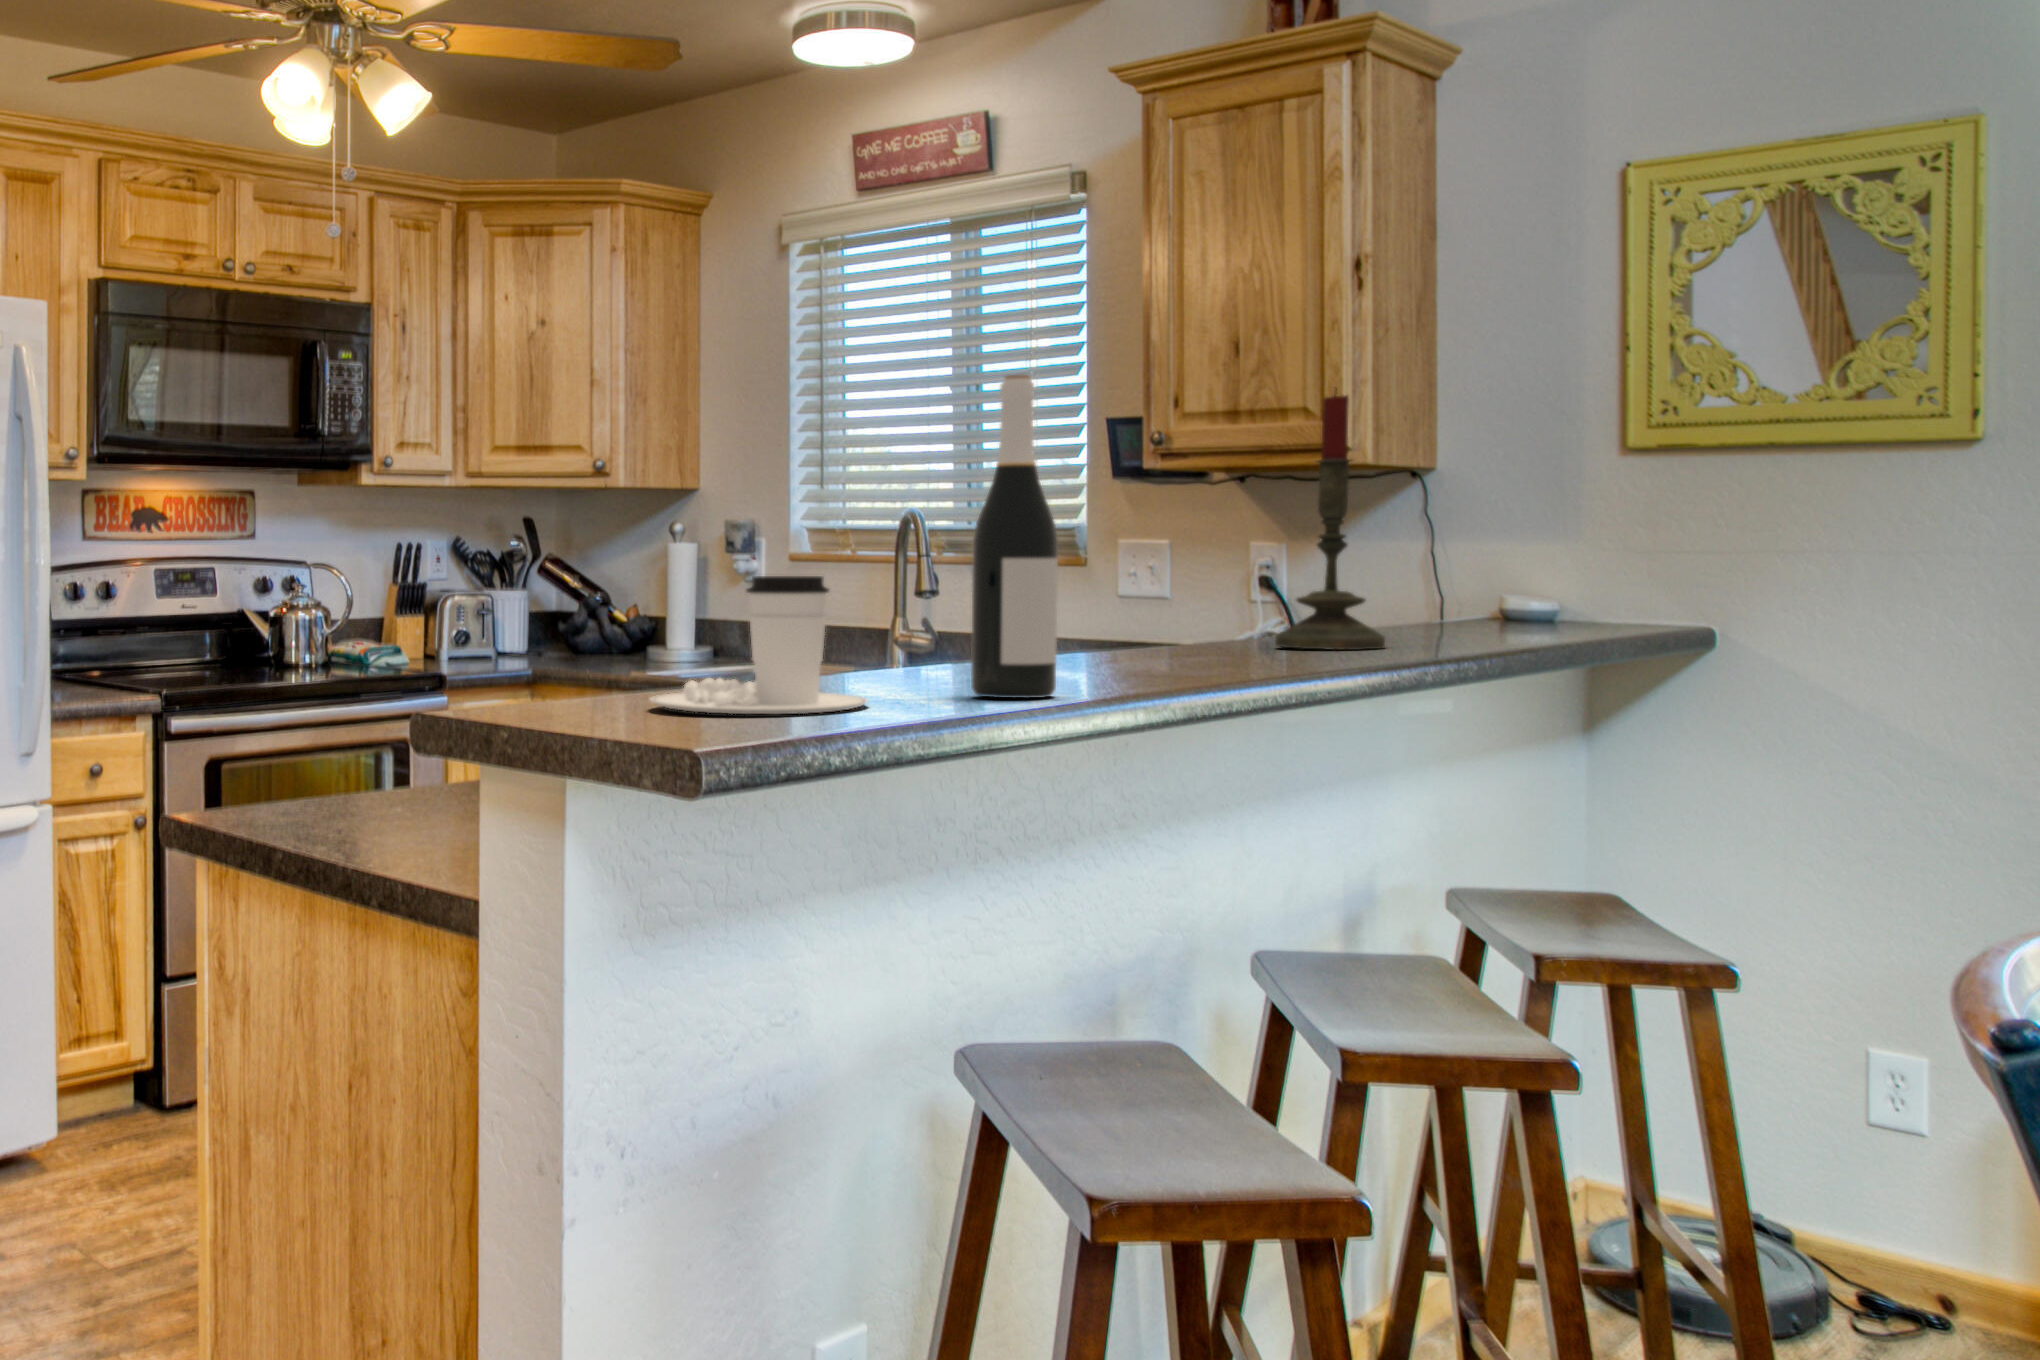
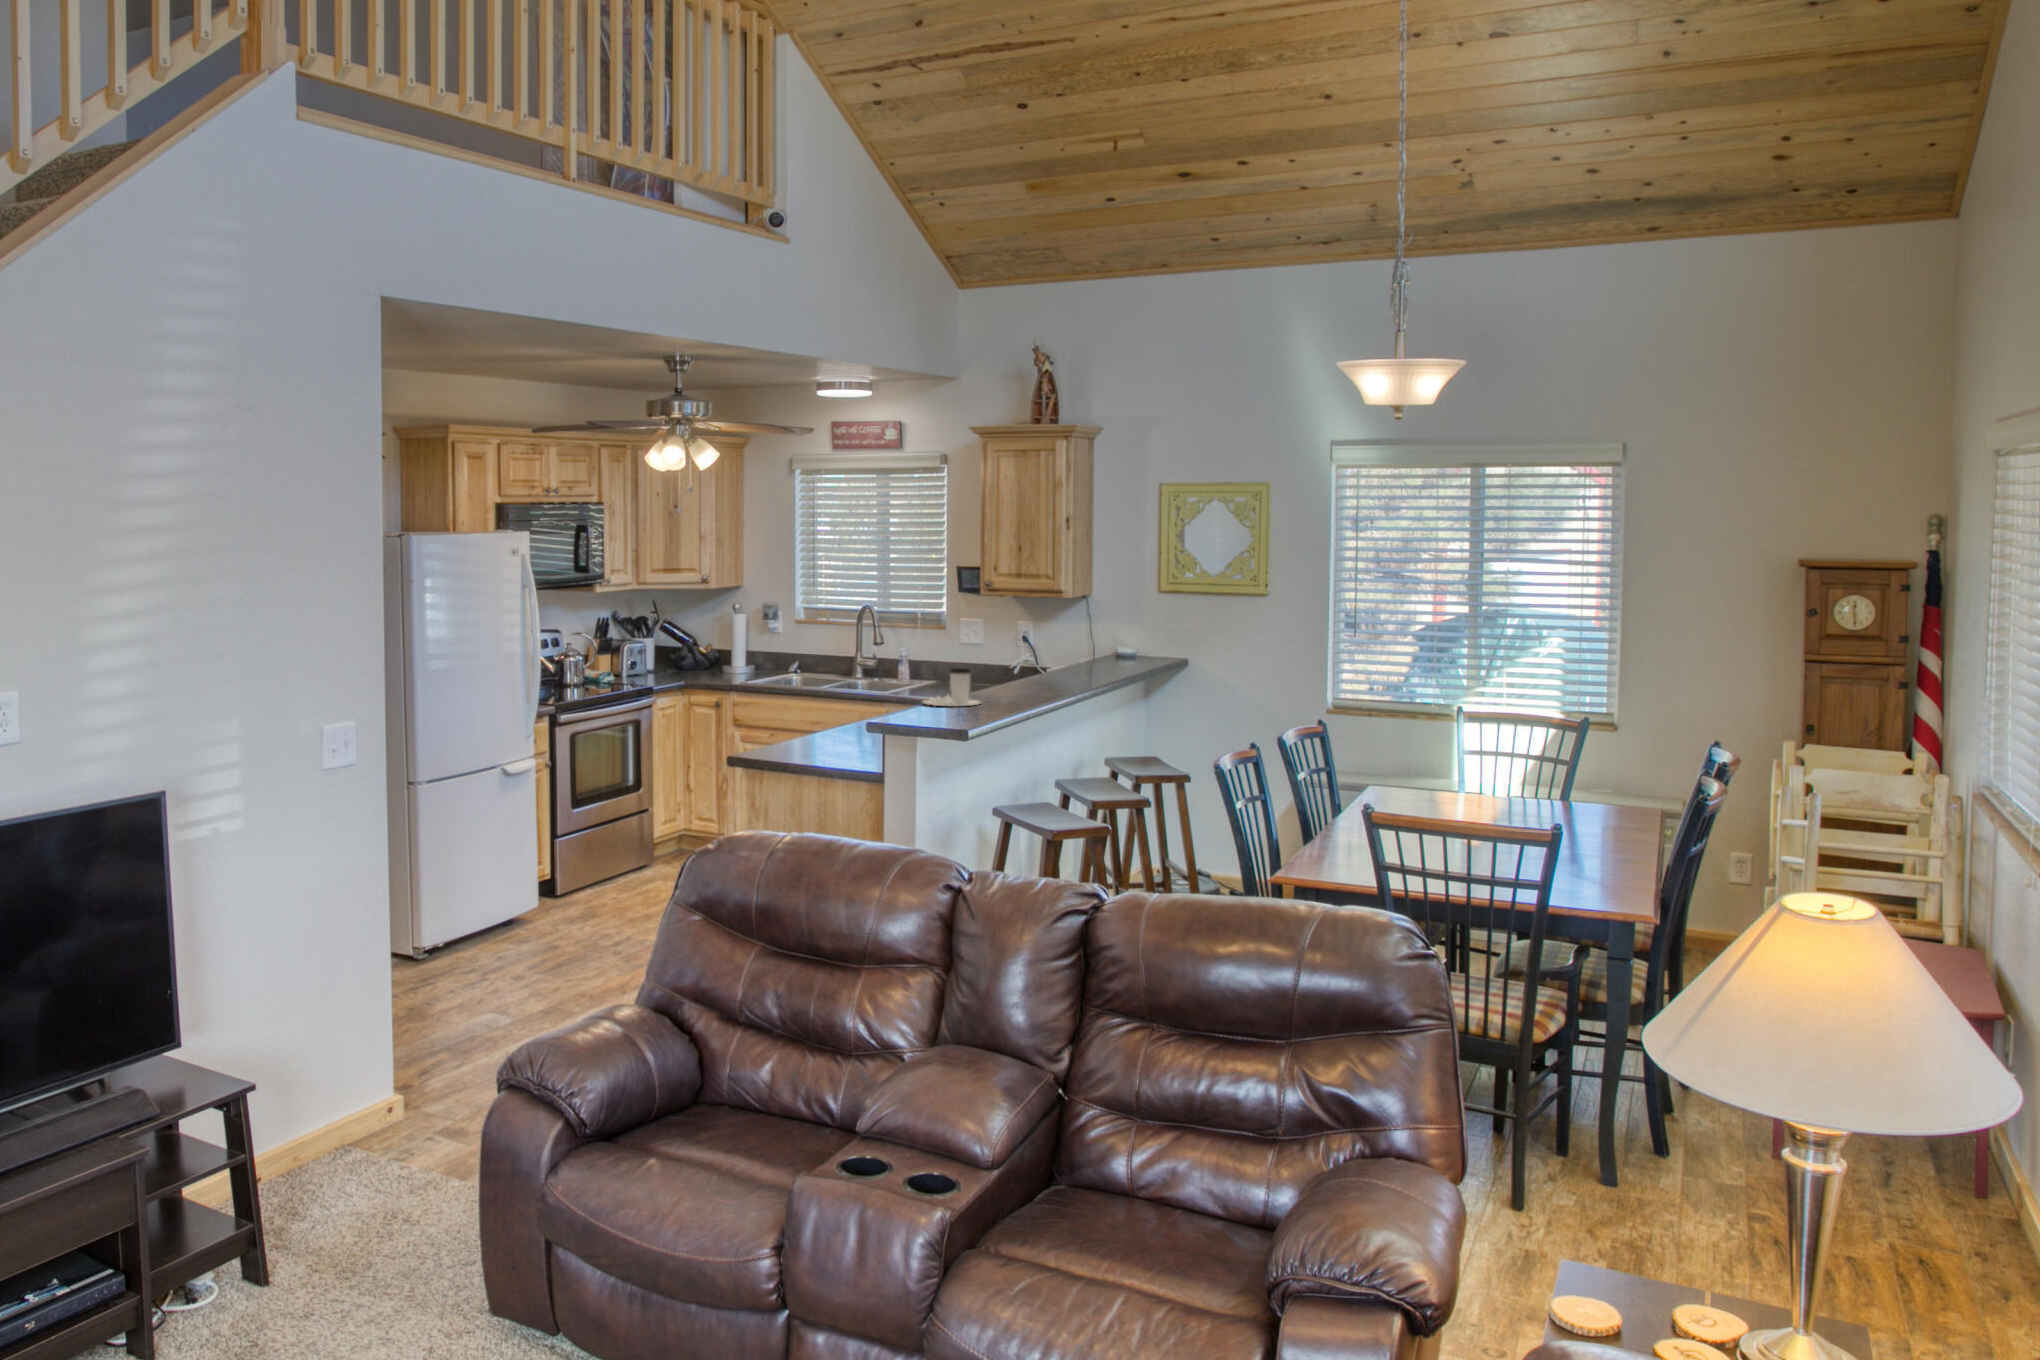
wine bottle: present [971,375,1058,698] -> none [1000,611,1023,700]
candle: present [1275,387,1385,650] -> none [1053,587,1088,676]

